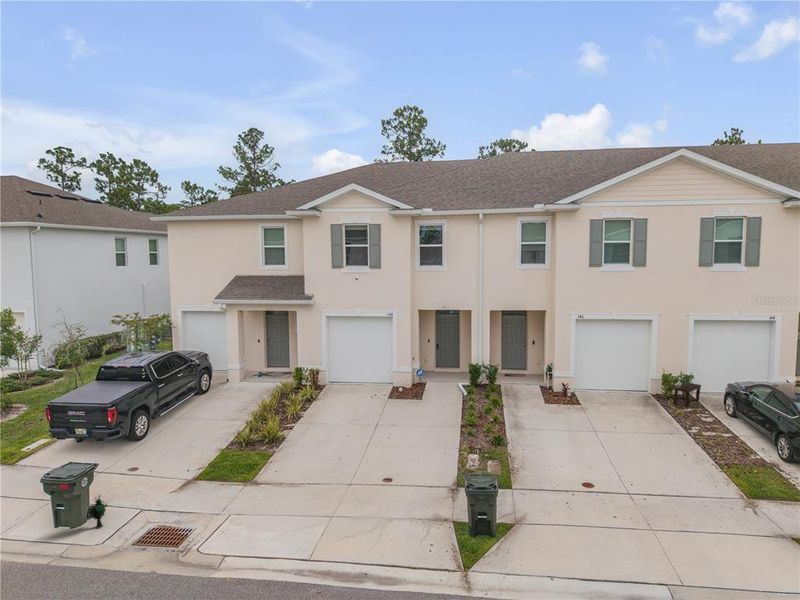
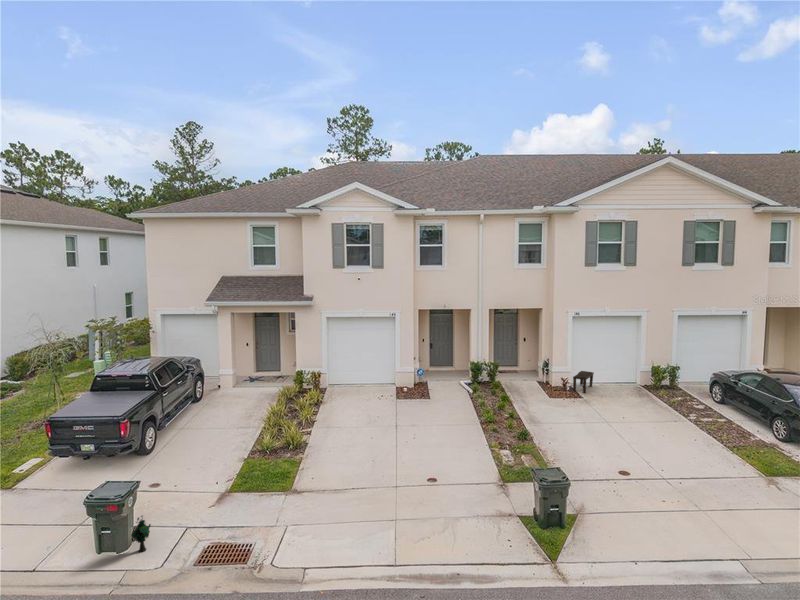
bench: present [674,382,701,407] -> present [573,371,594,393]

